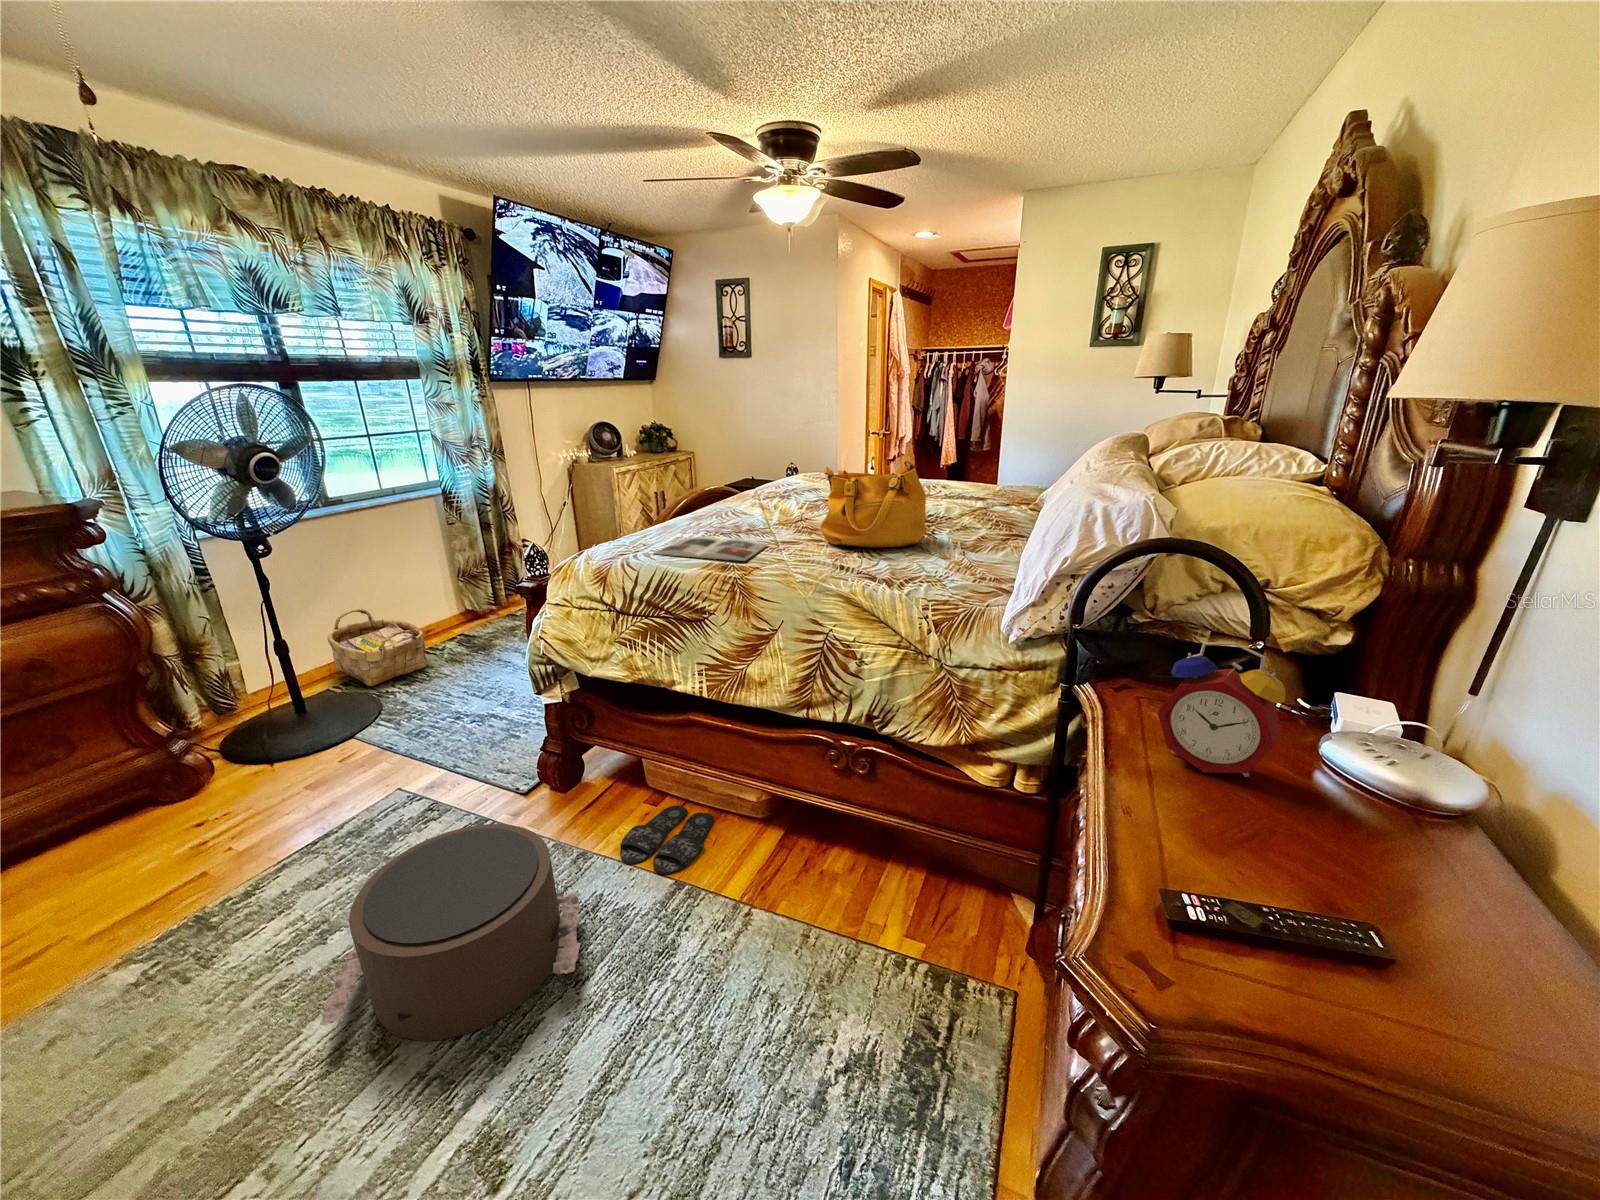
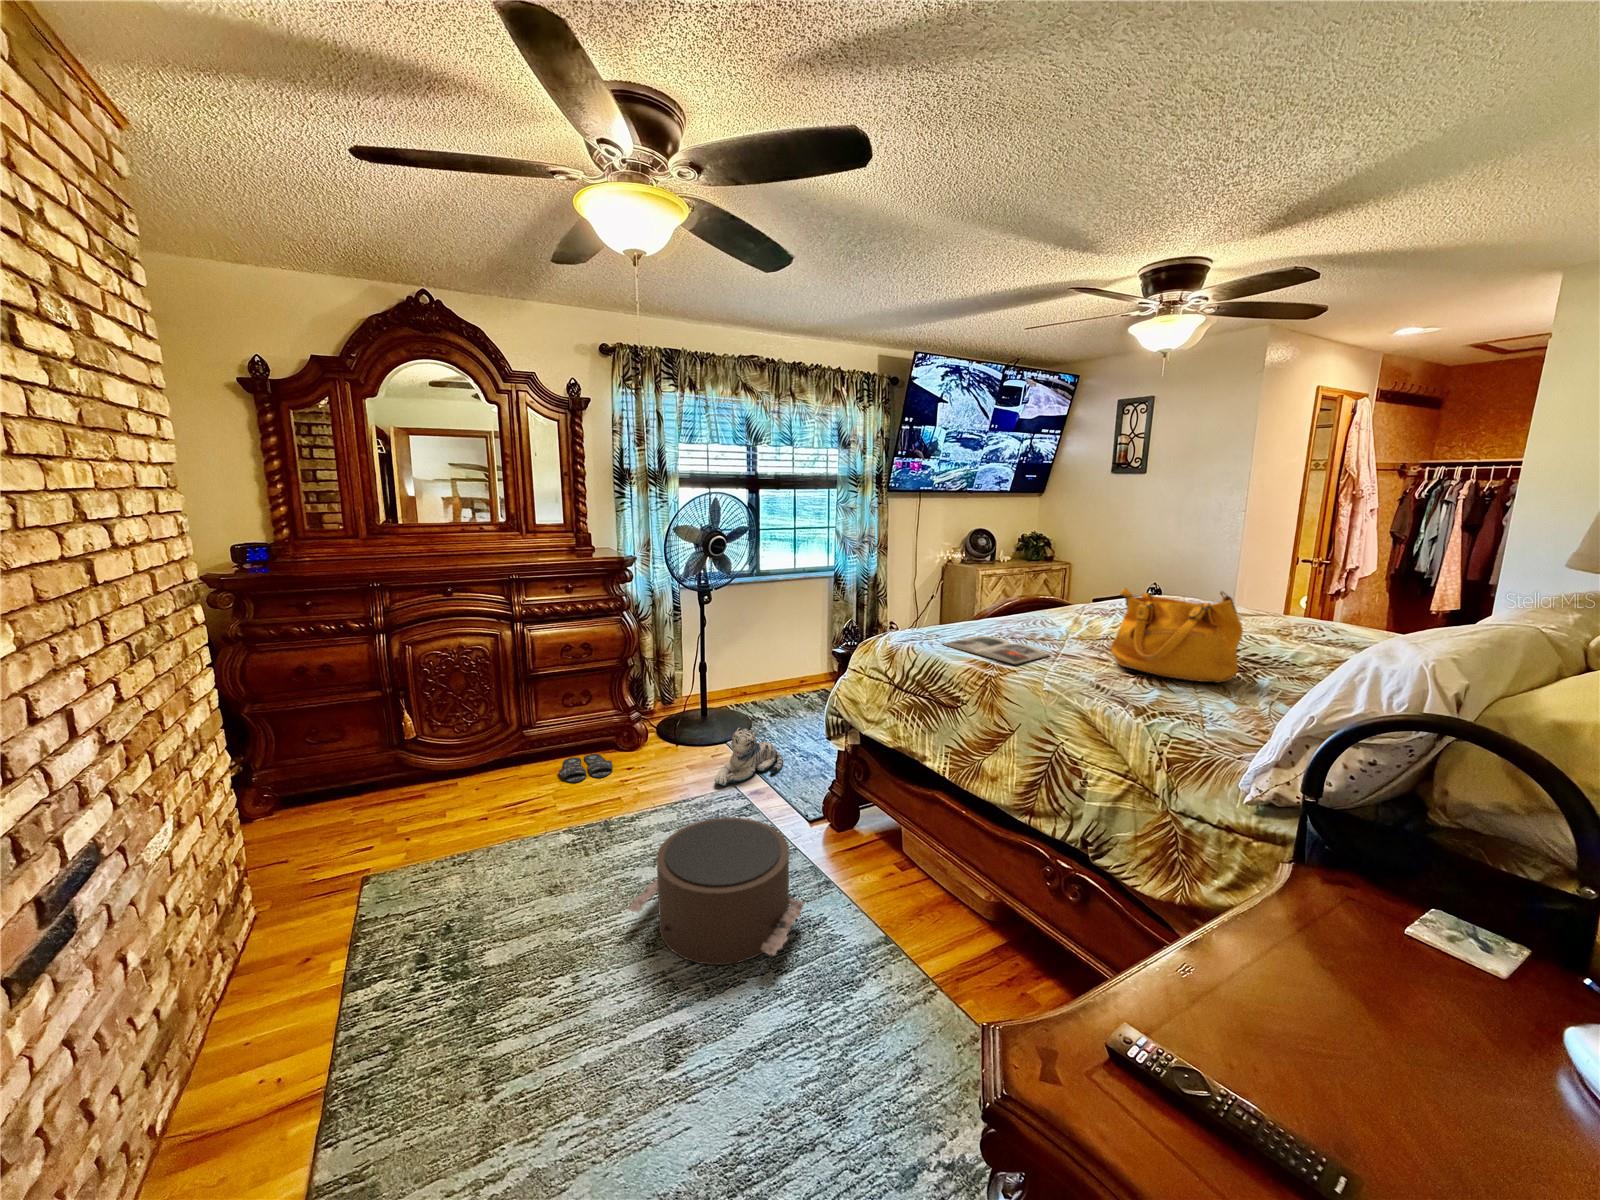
woven basket: present [327,609,427,686] -> none [738,651,796,709]
alarm clock: present [1158,642,1285,777] -> none [1292,837,1464,1030]
plush toy: none [362,715,454,800] -> present [715,728,783,786]
slippers: present [620,806,714,874] -> present [558,754,613,783]

